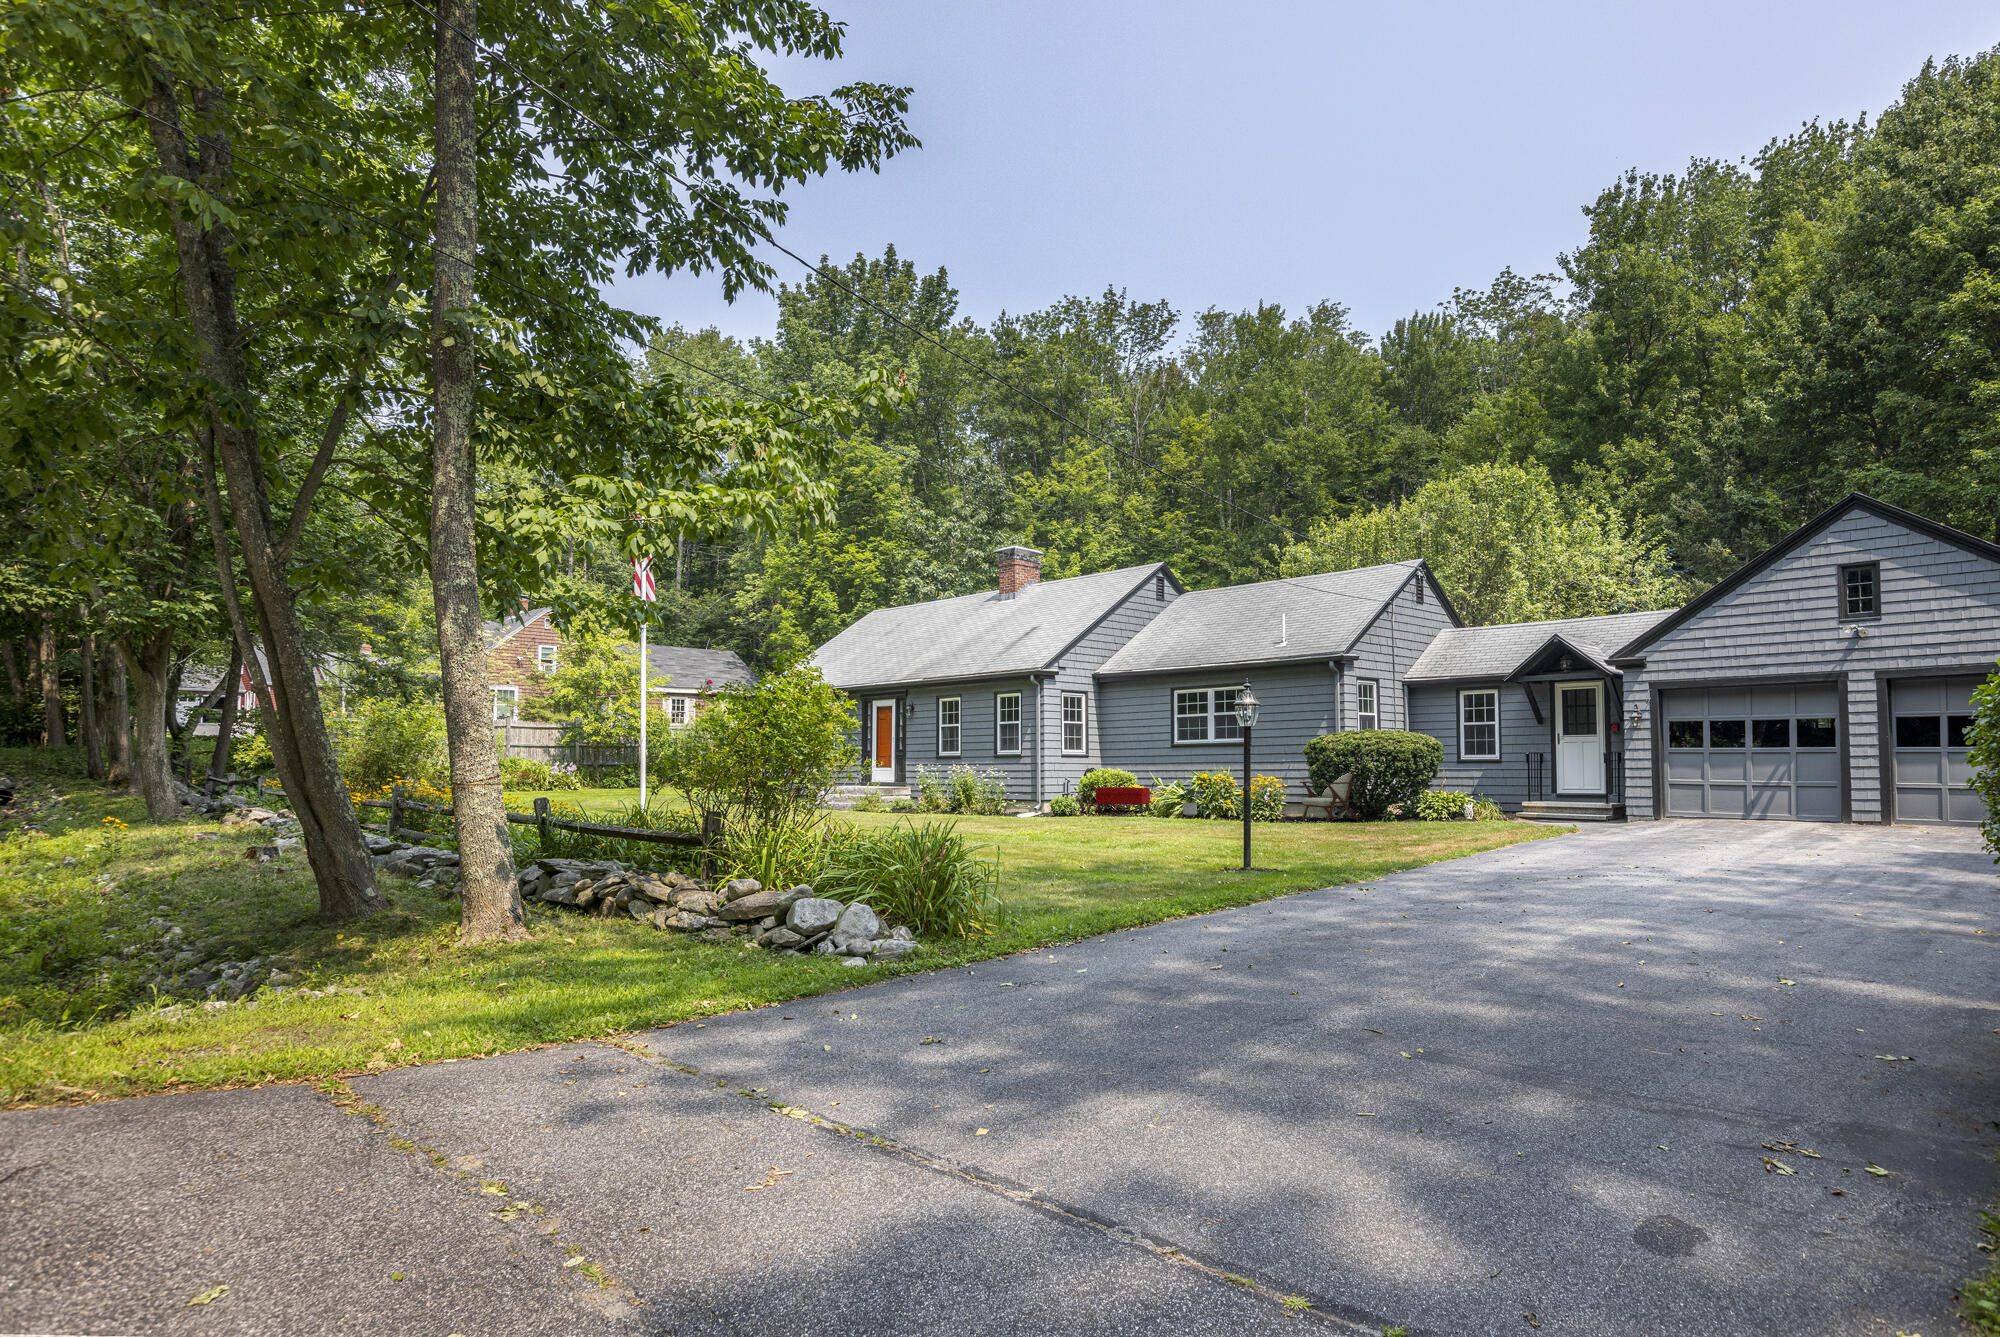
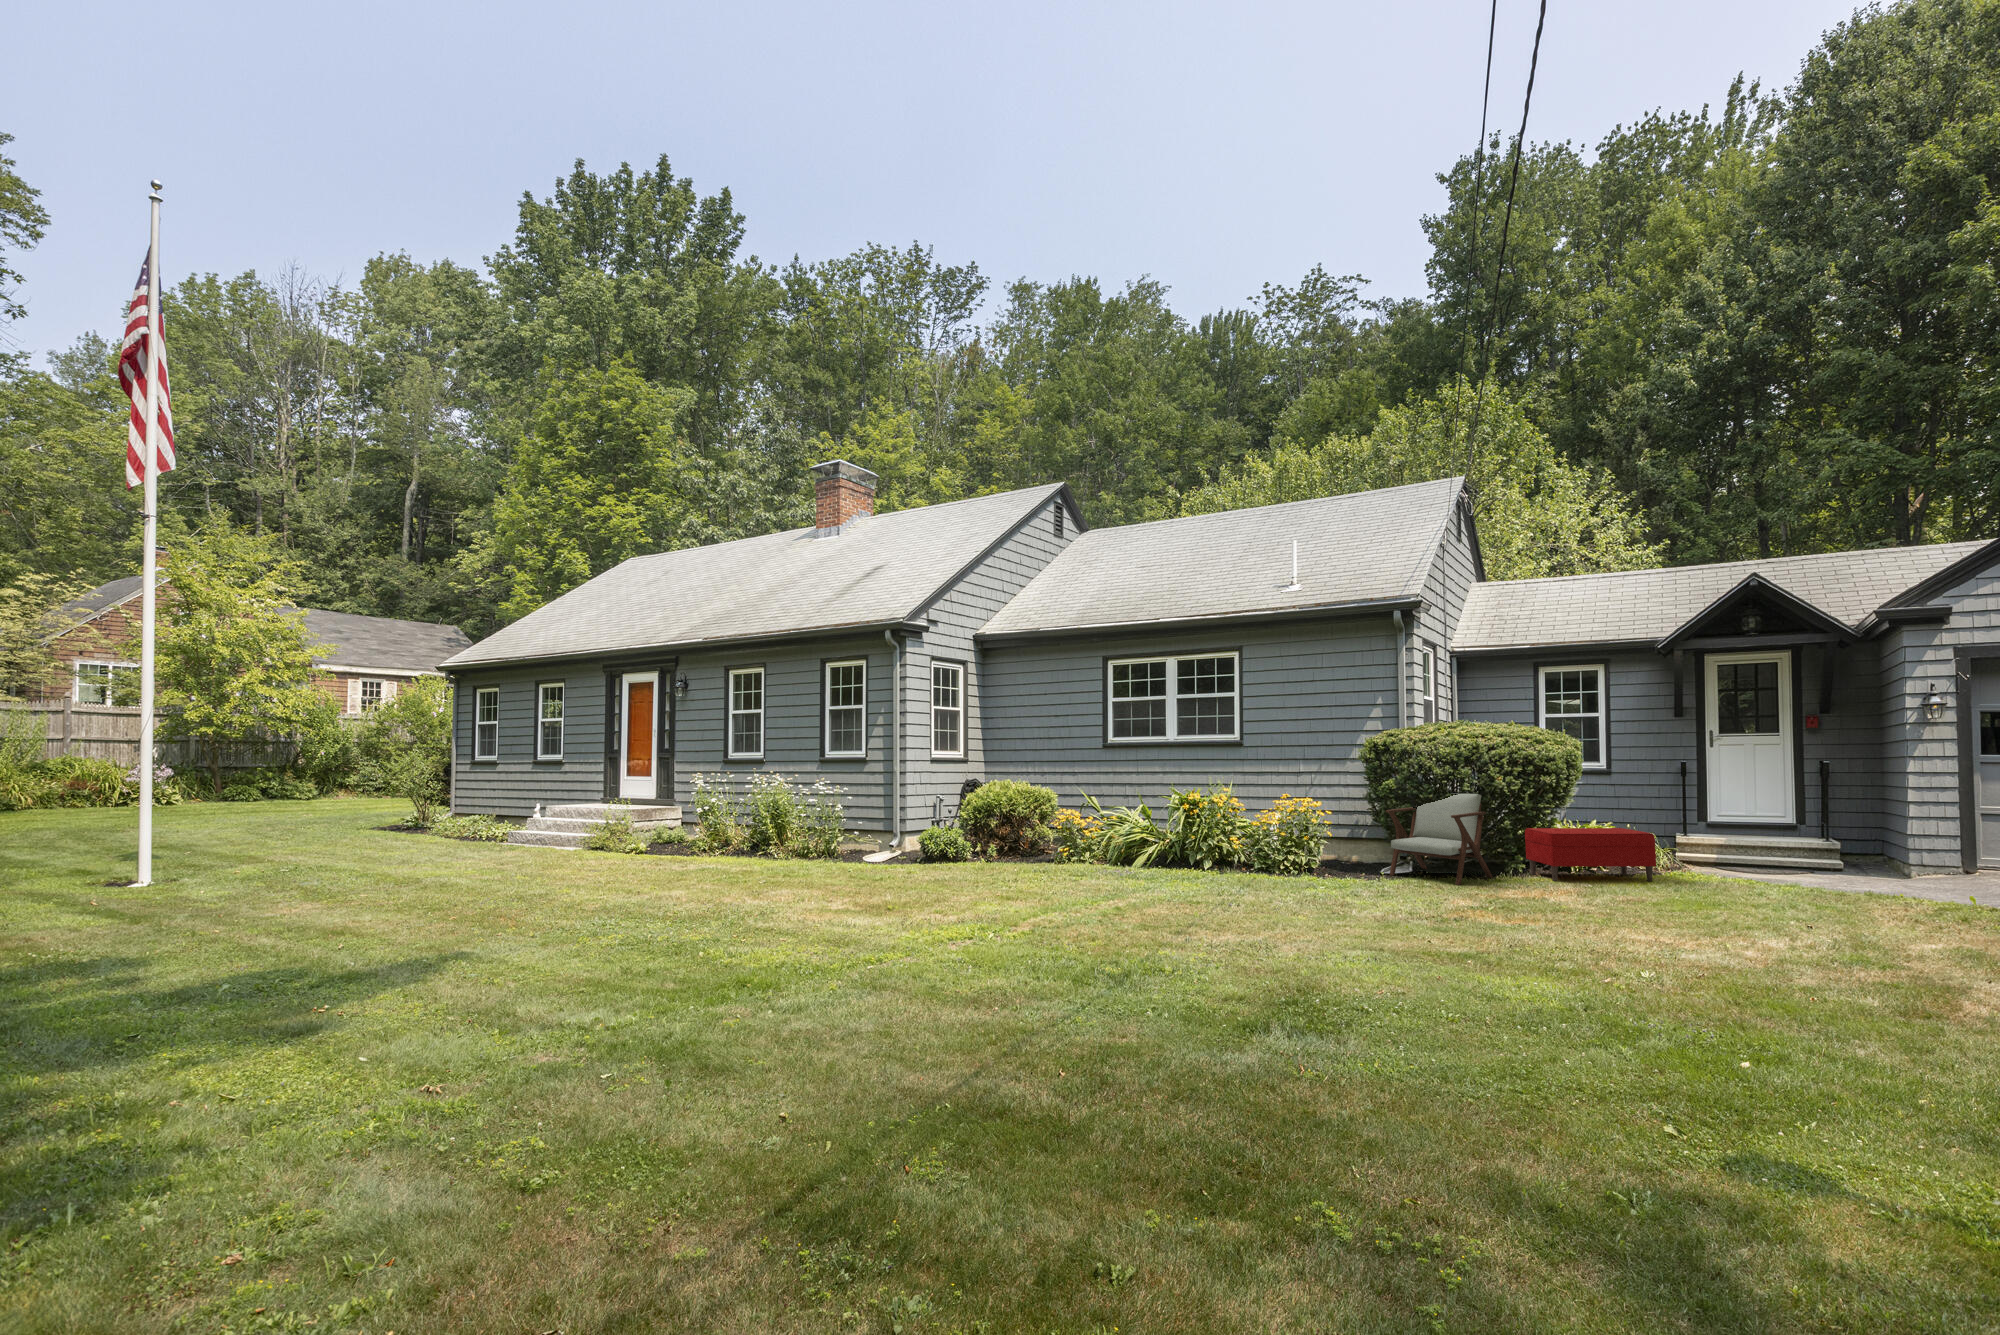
bench: present [1096,787,1150,812] -> present [1525,828,1656,881]
potted plant: present [1177,788,1204,815] -> none [1153,819,1205,866]

